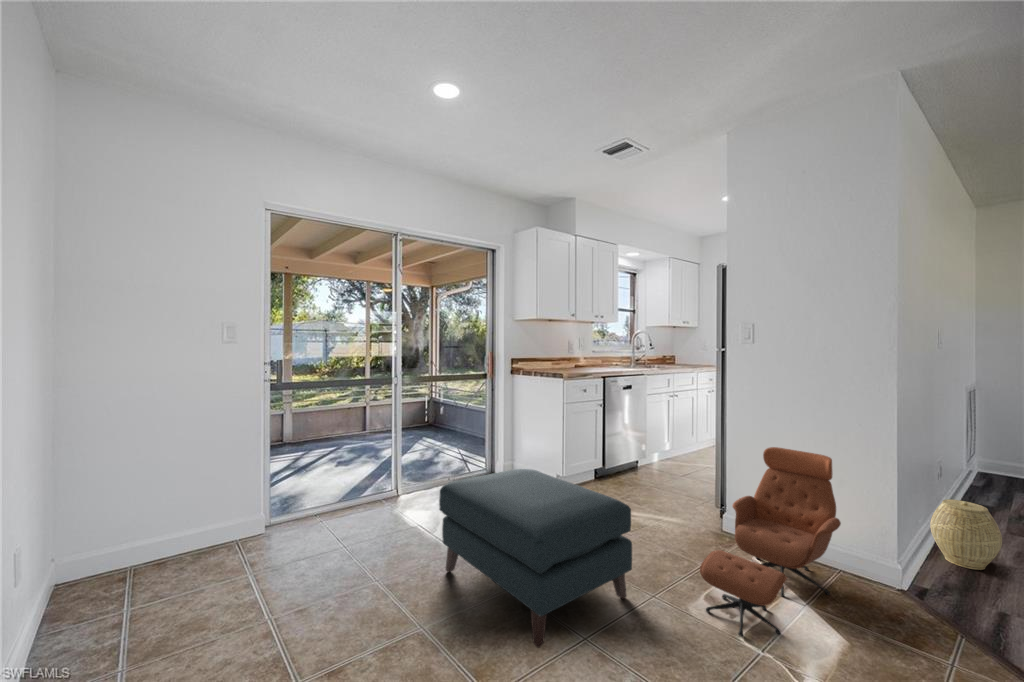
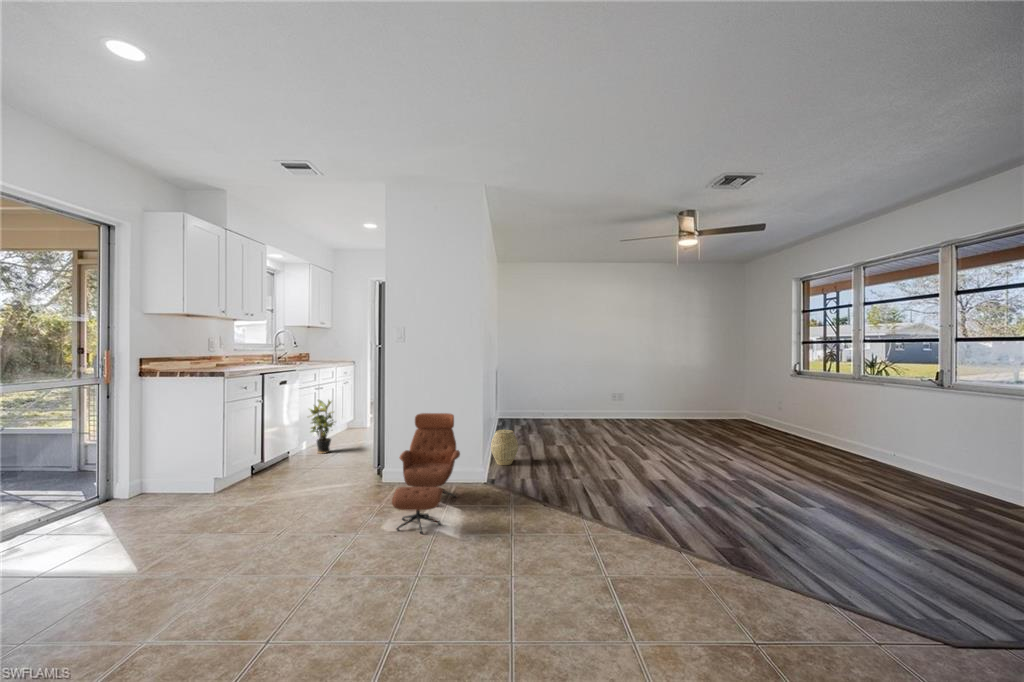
potted plant: none [656,408,688,470] -> present [309,400,334,454]
ottoman: present [439,469,632,648] -> none [120,467,345,602]

